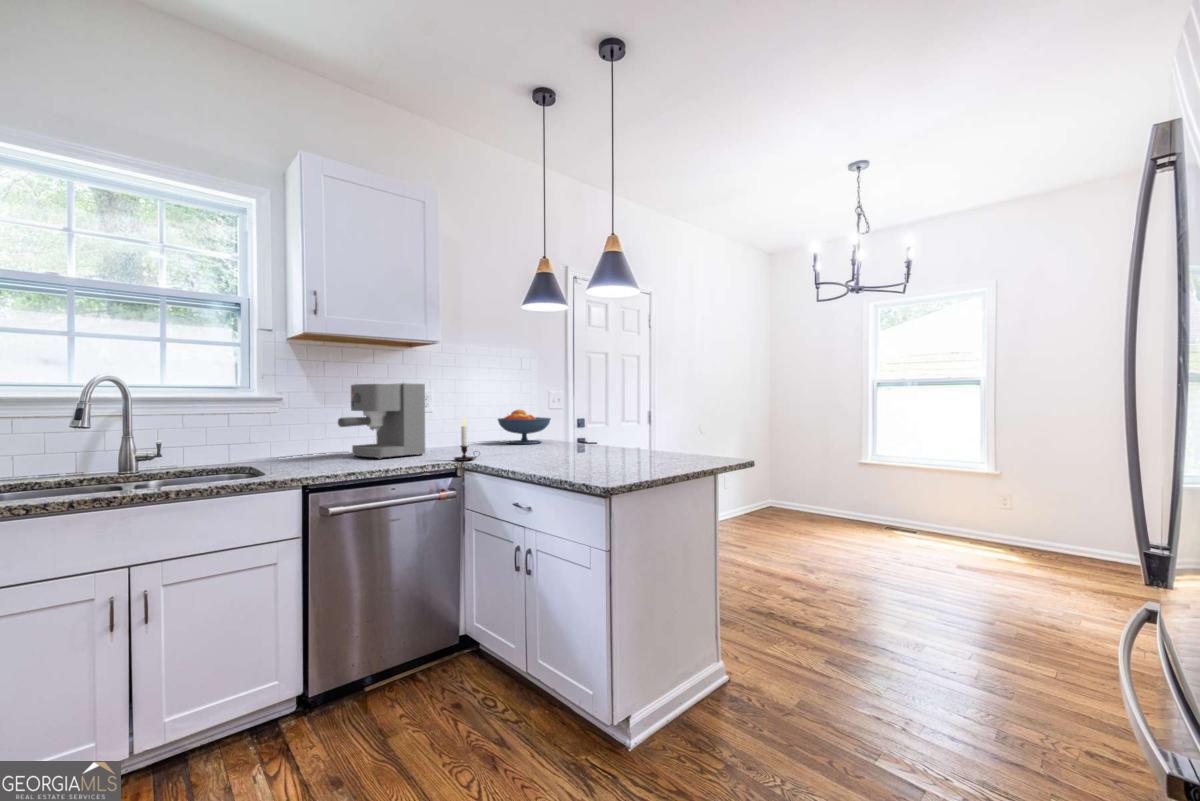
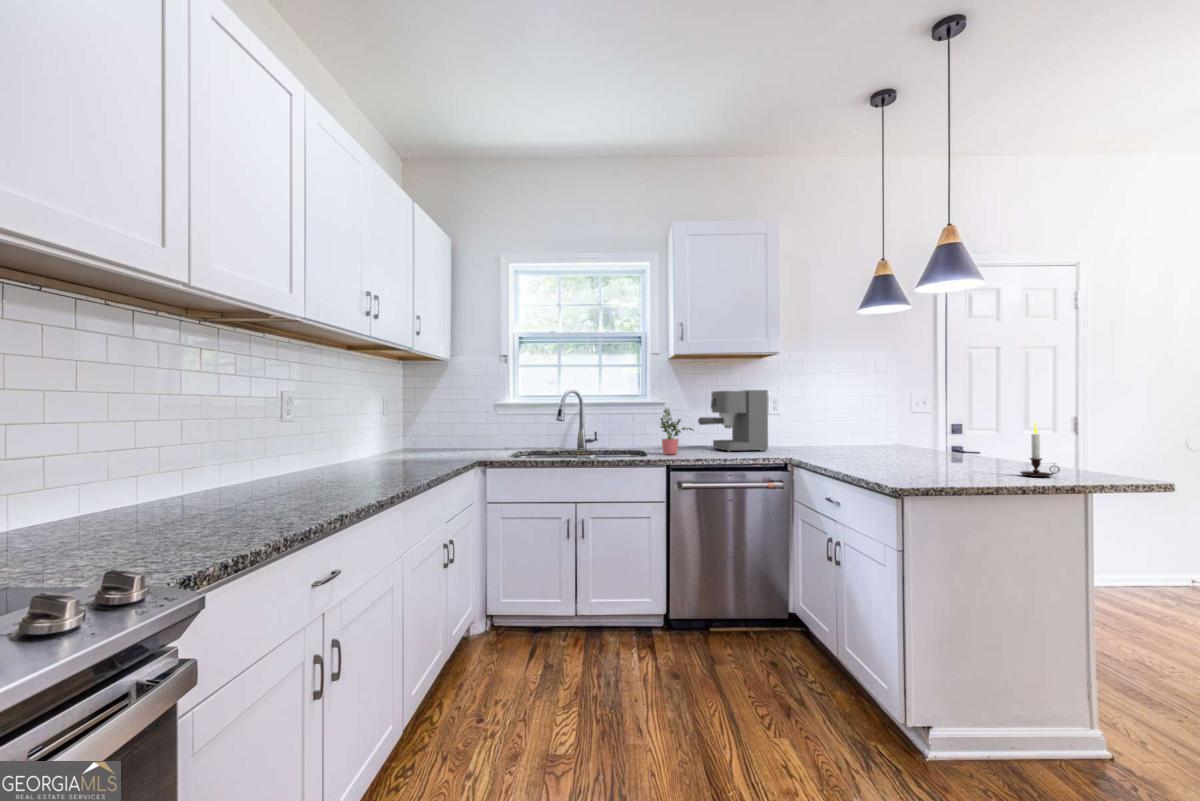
potted plant: none [286,406,337,470] -> present [660,409,694,455]
fruit bowl: present [498,410,551,444] -> none [848,413,909,448]
candle: present [454,417,476,461] -> present [1021,421,1060,477]

